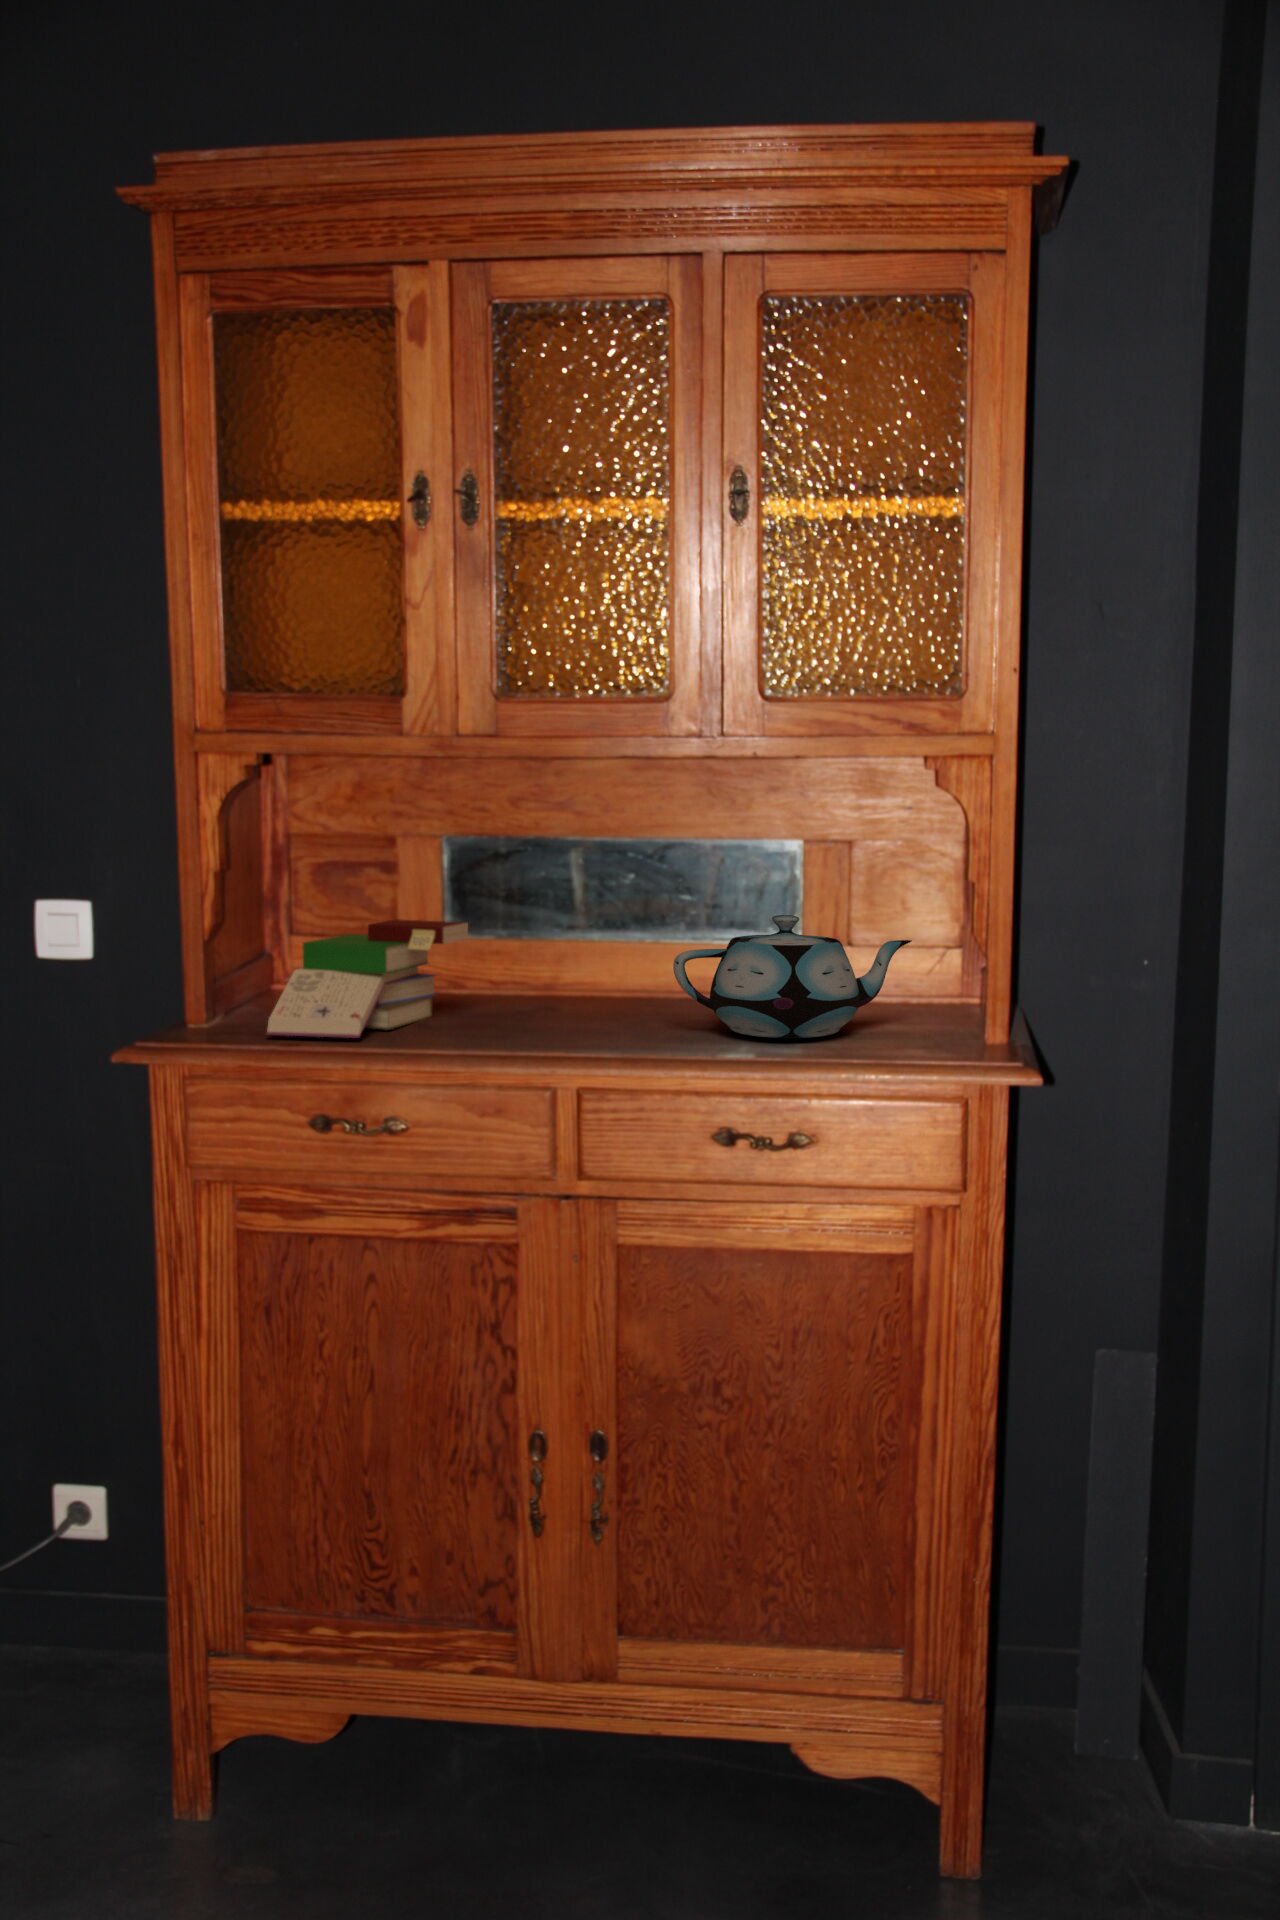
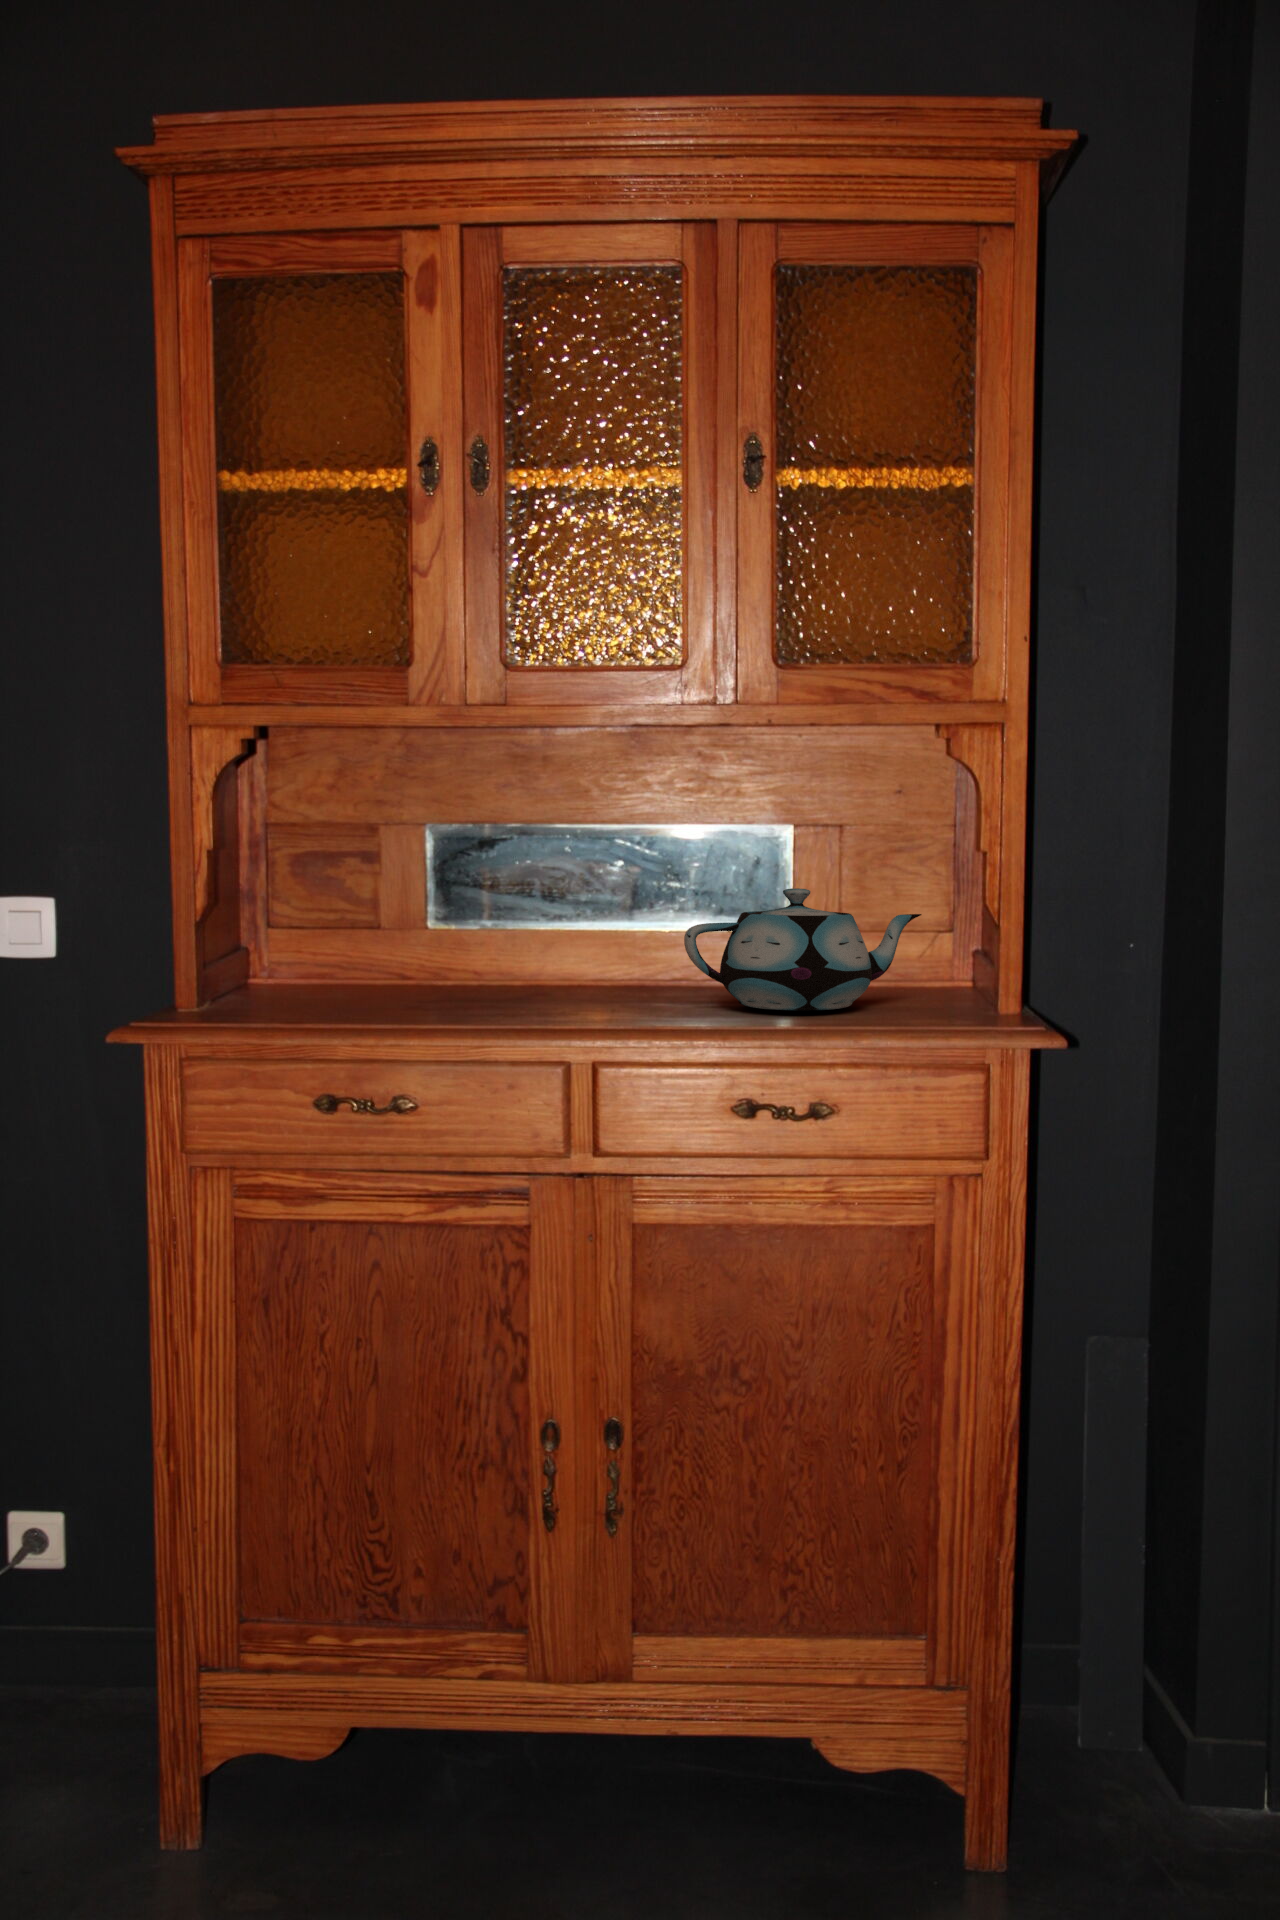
book: present [266,919,468,1038] -> none [264,900,467,1014]

